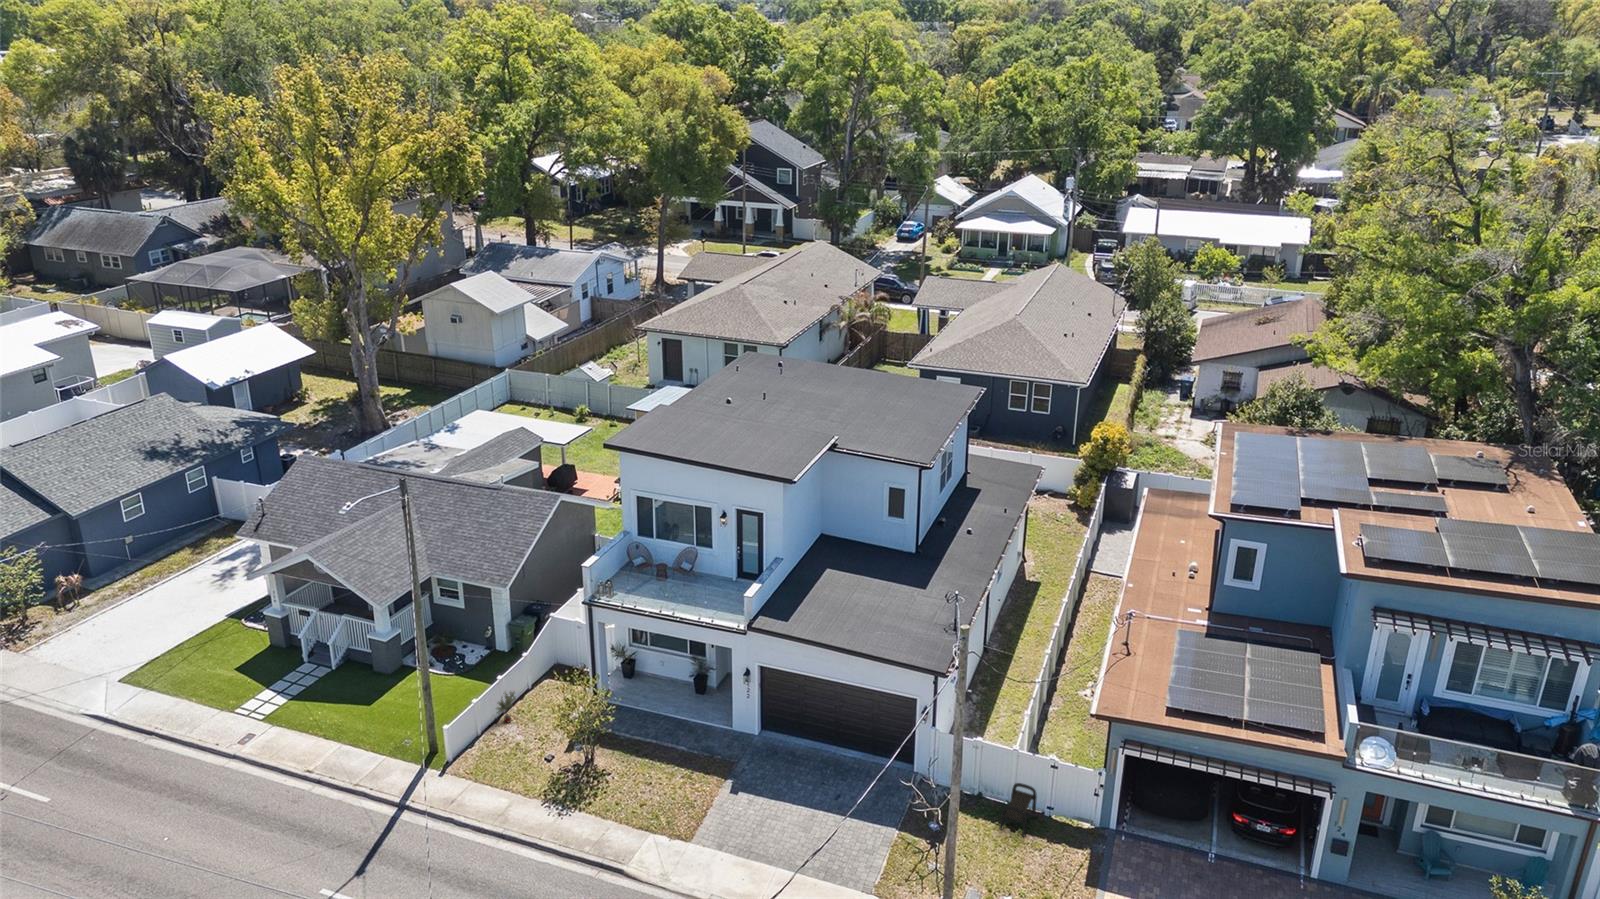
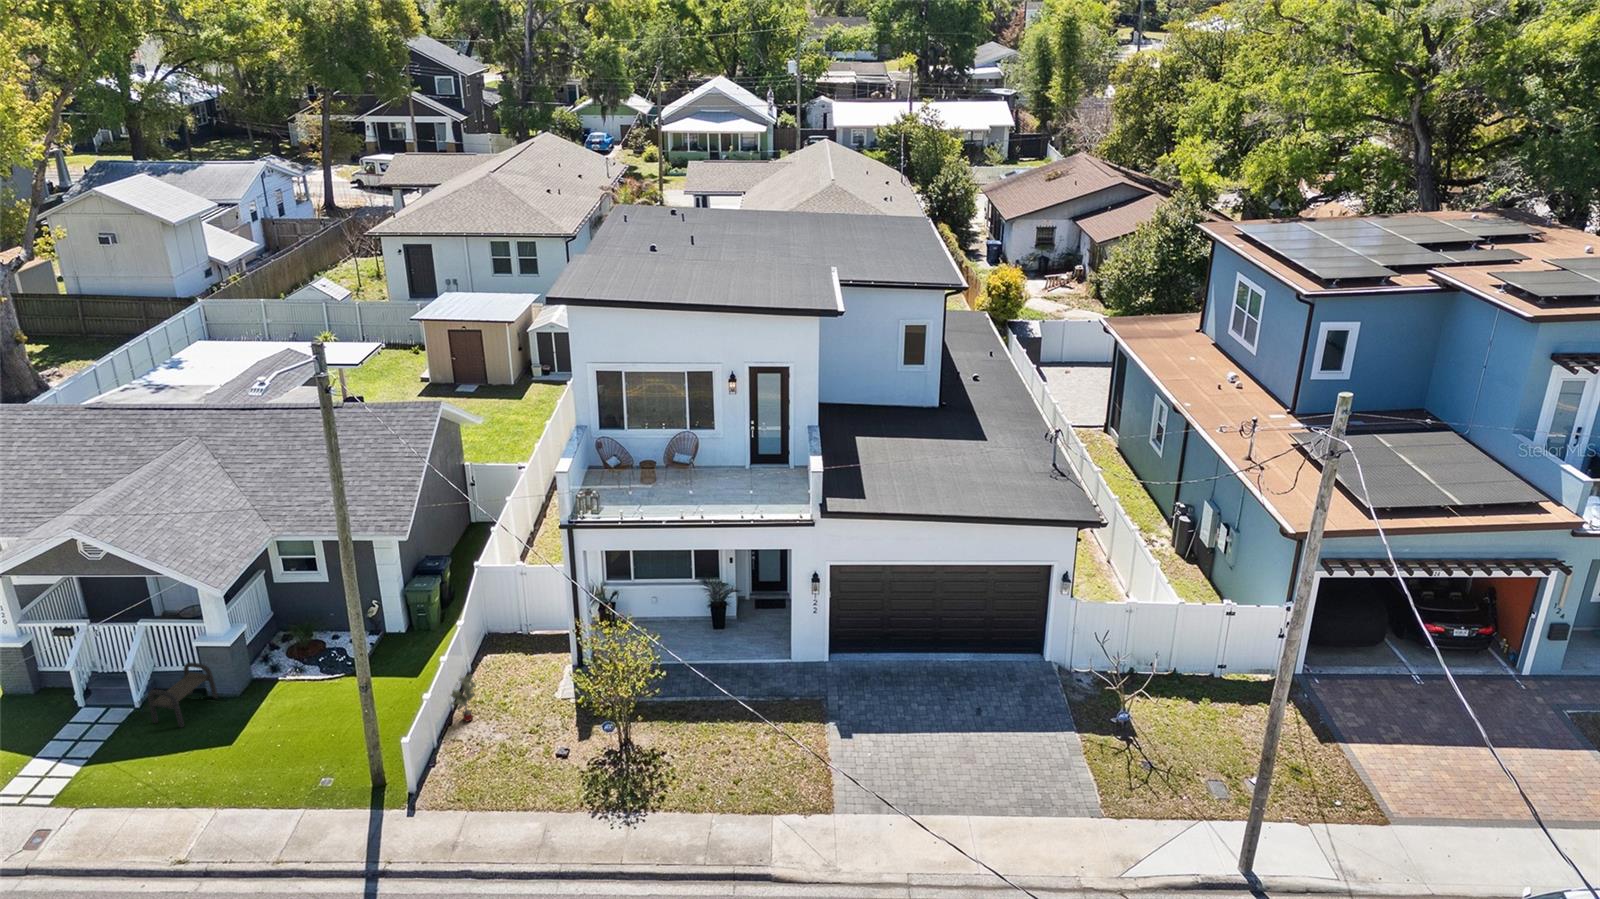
bench: present [999,783,1037,837] -> present [148,662,218,727]

